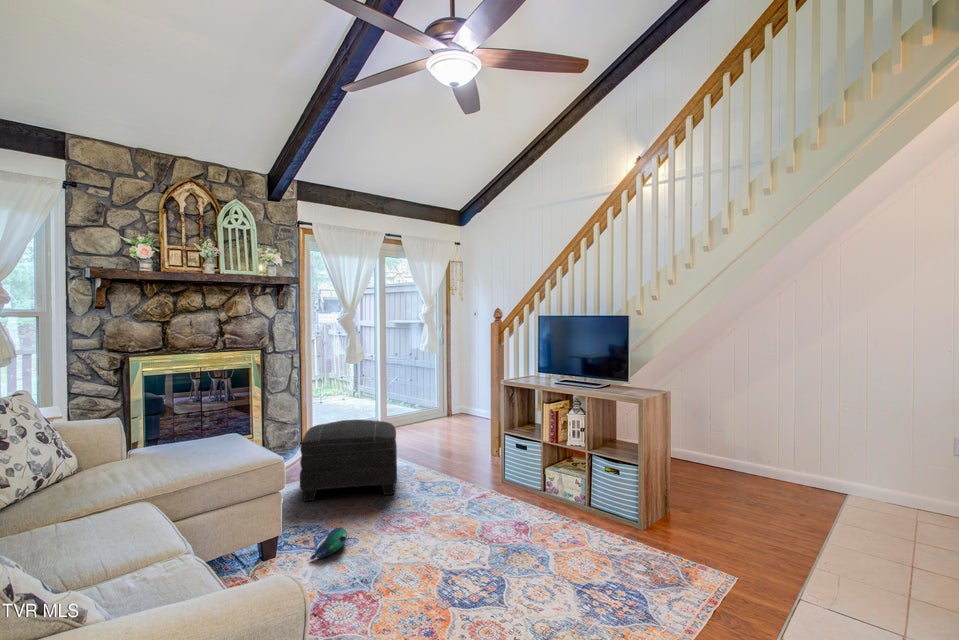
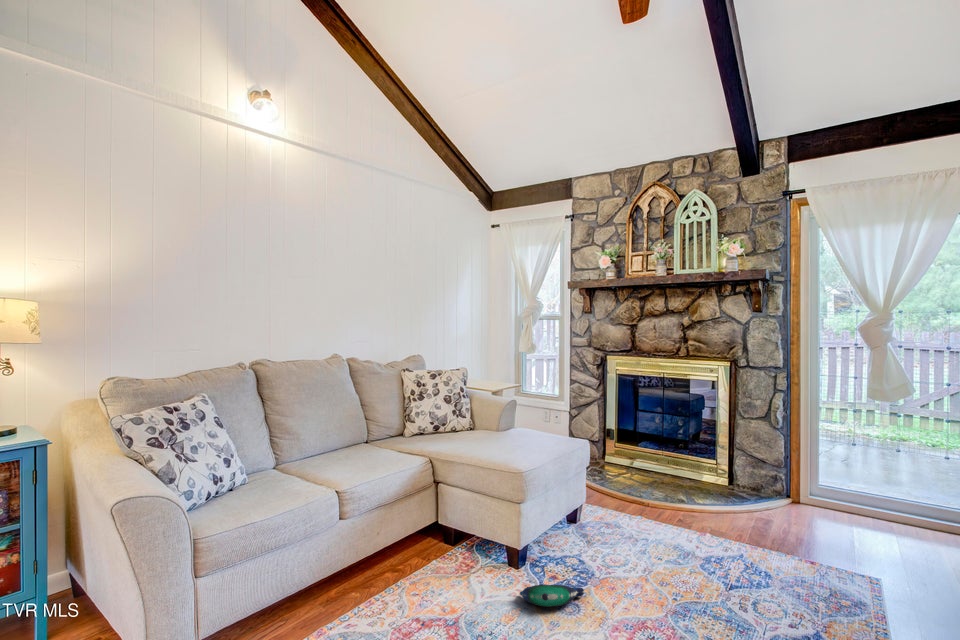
ottoman: present [300,419,397,501] -> none [640,468,806,616]

